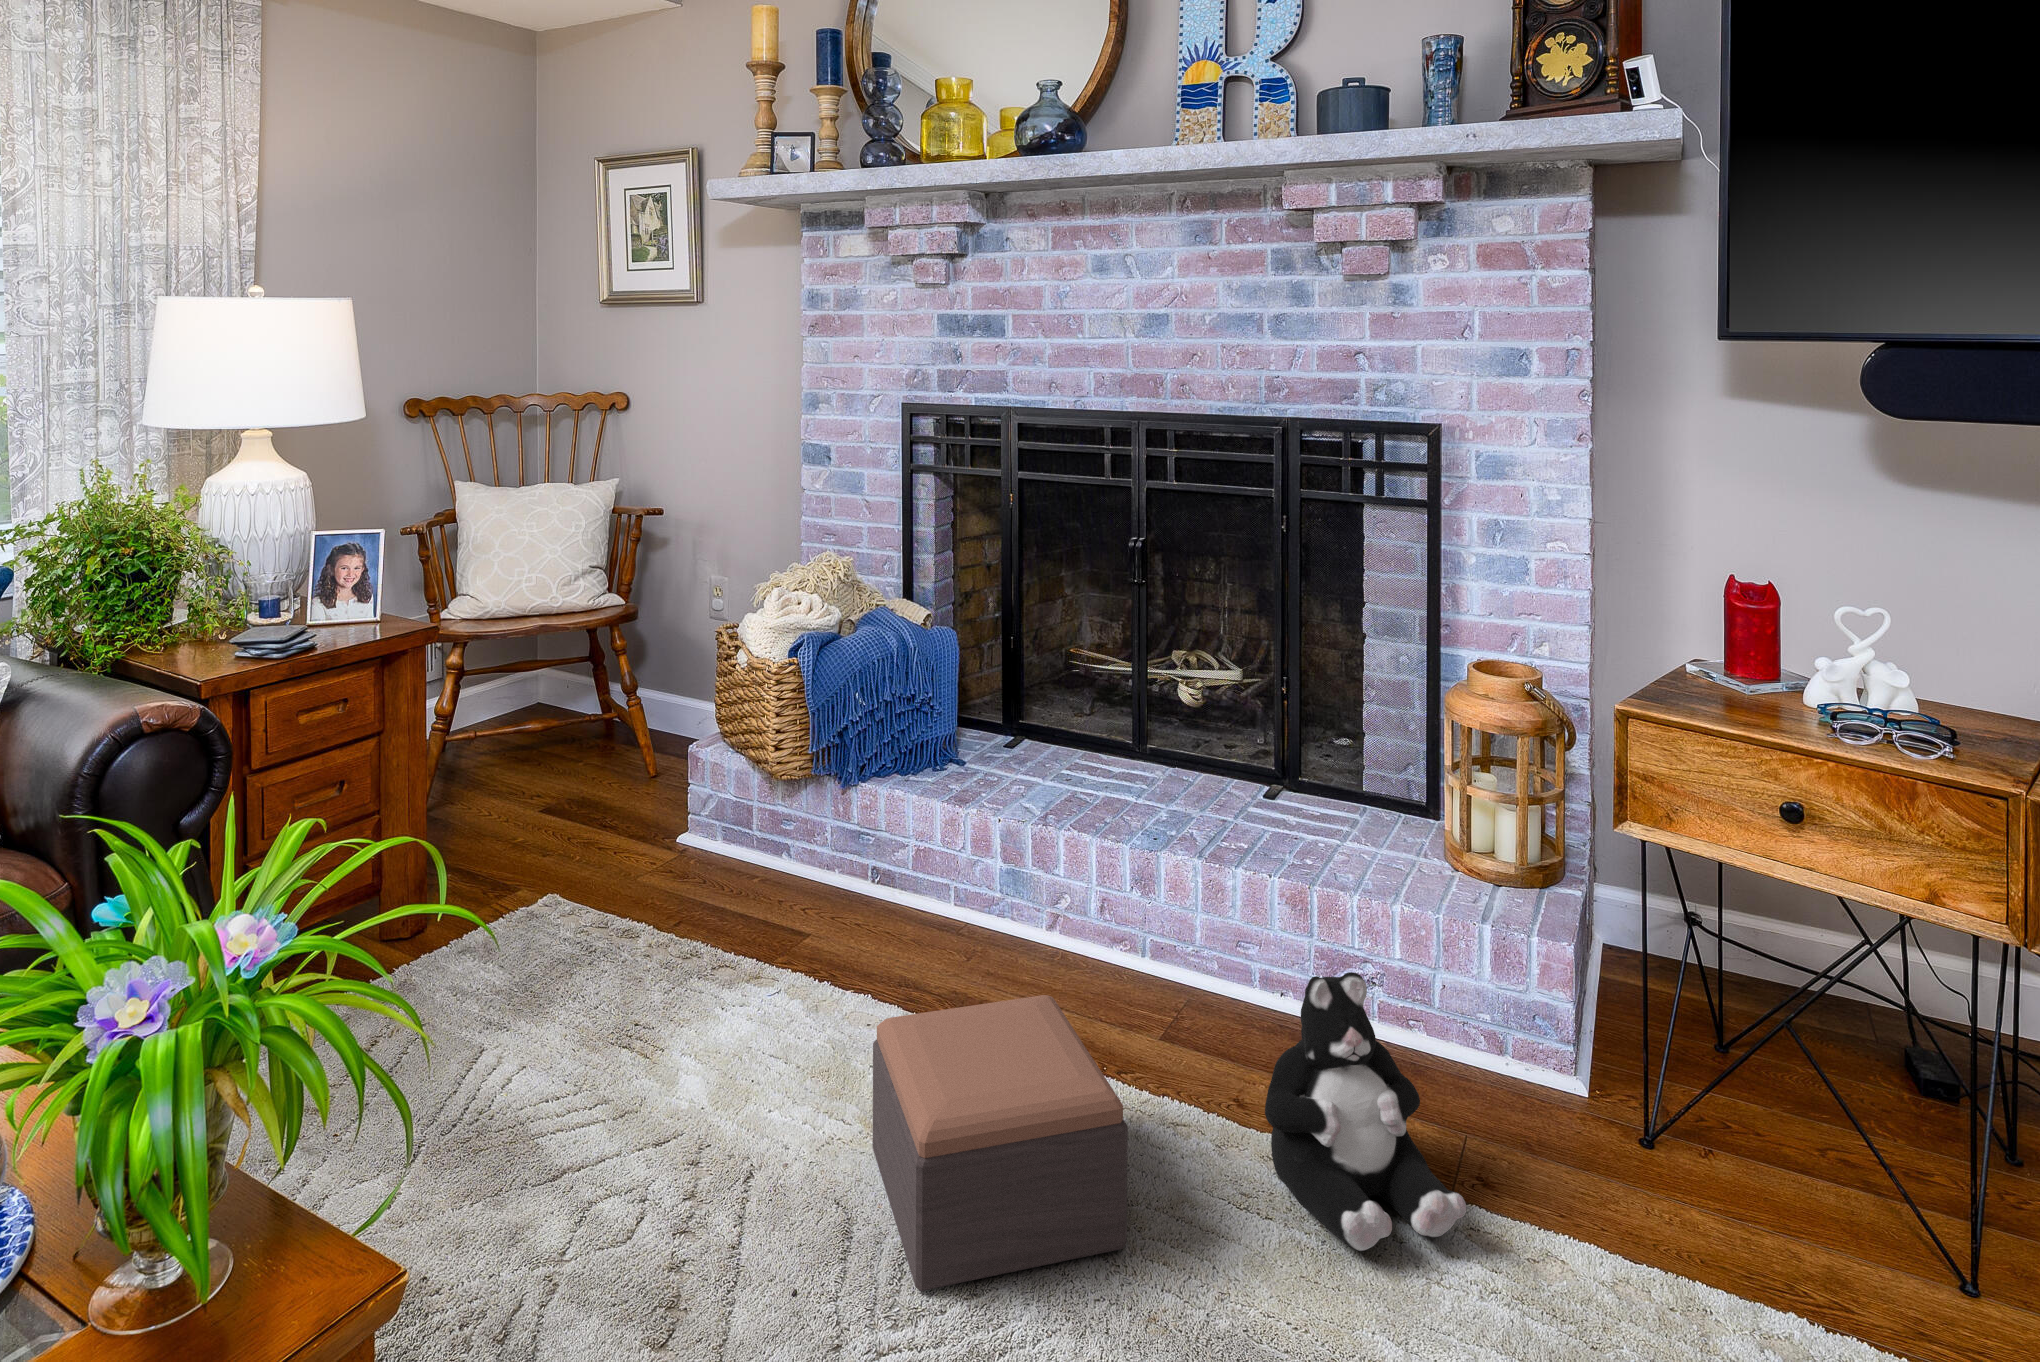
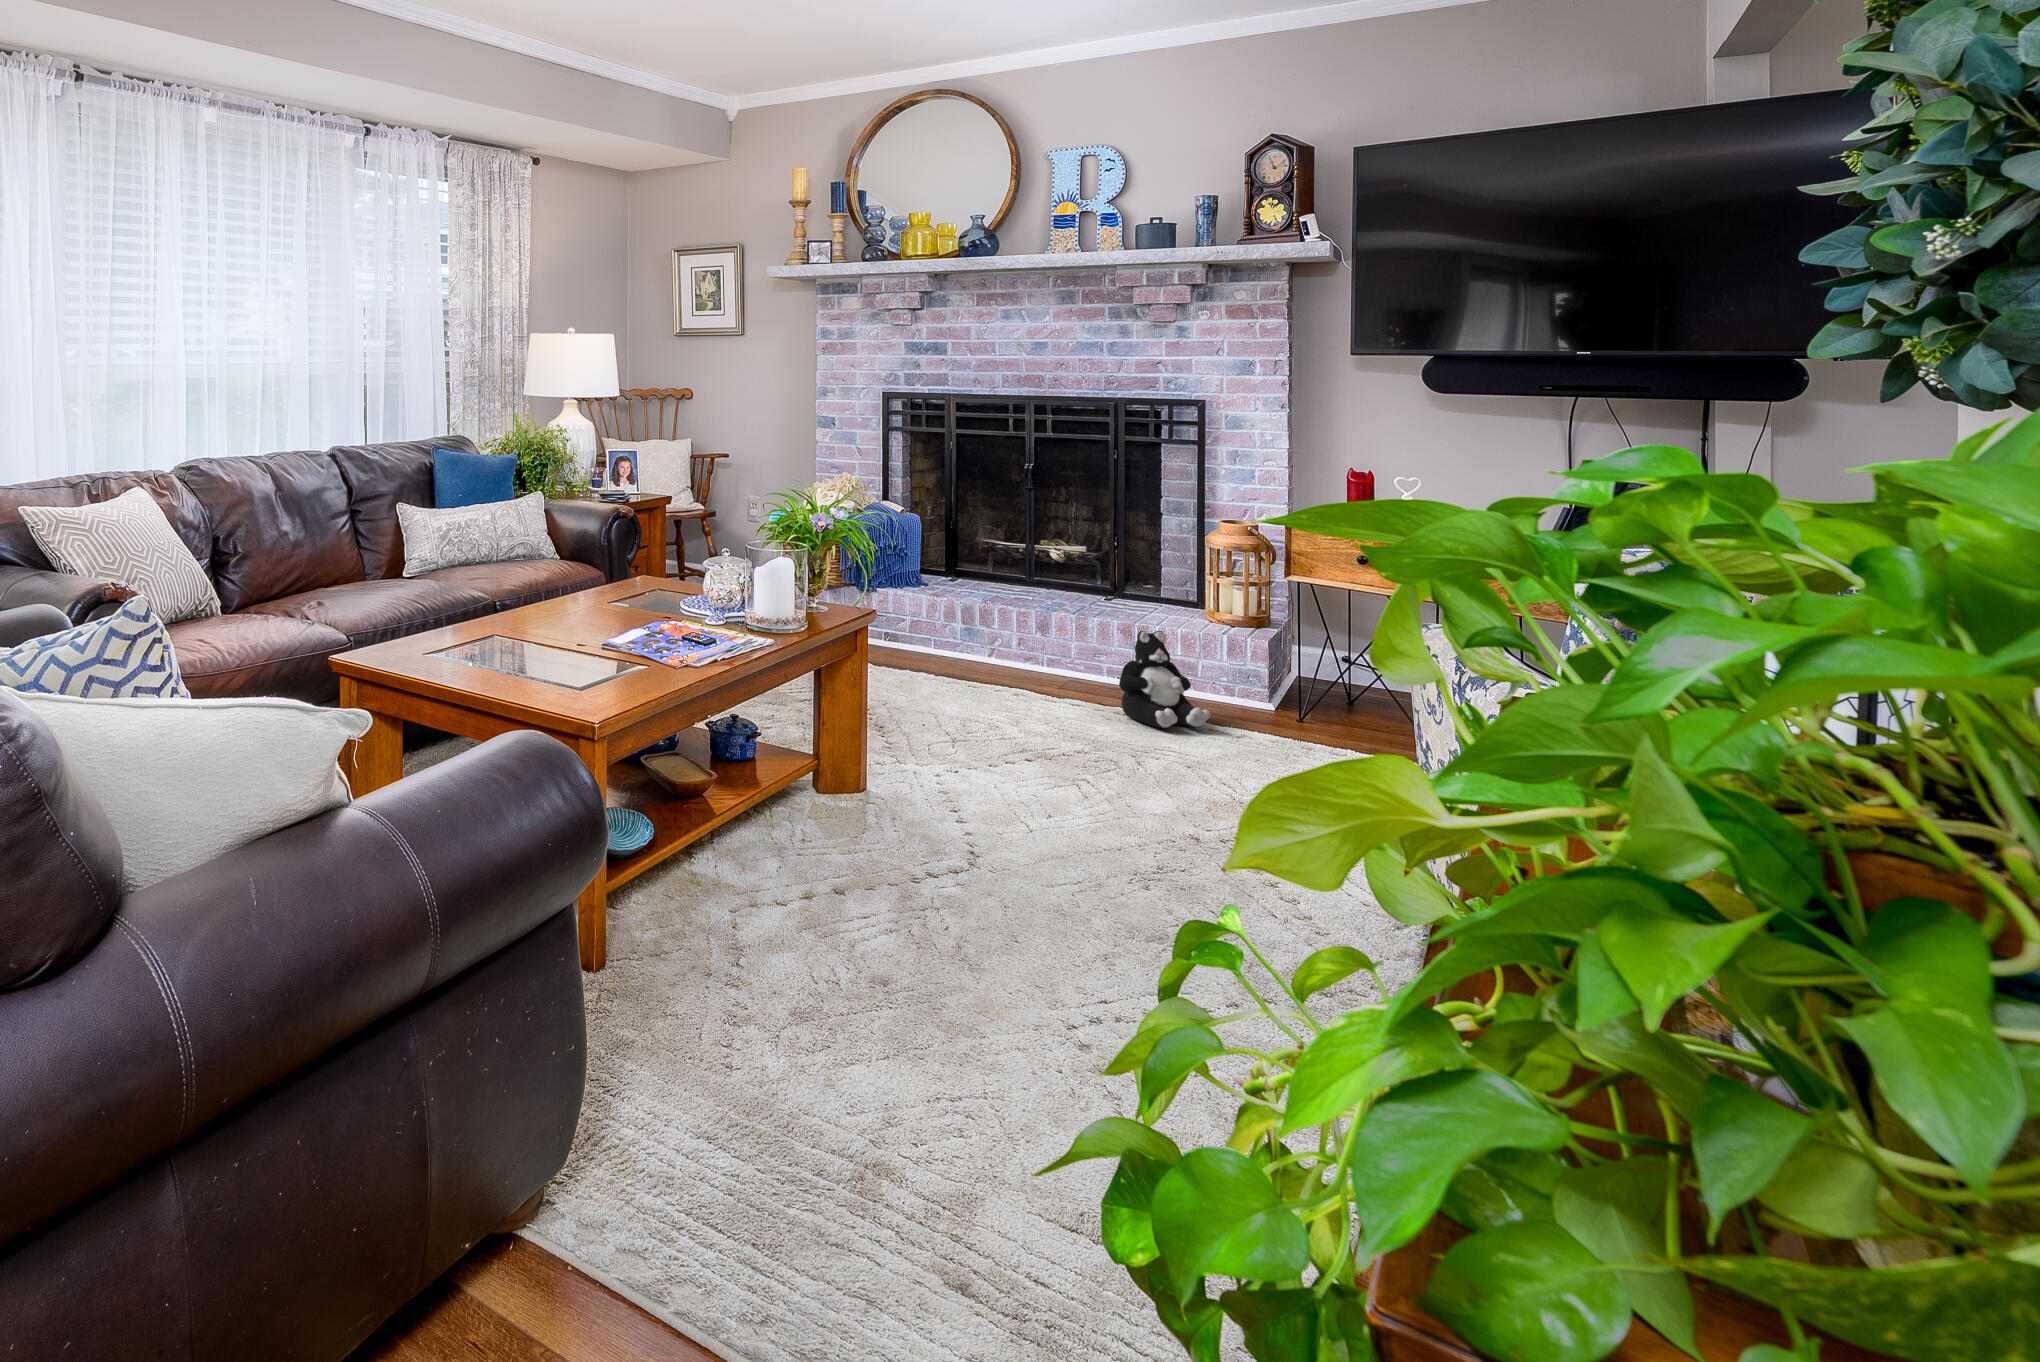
footstool: present [873,995,1128,1291] -> none [939,642,1062,726]

